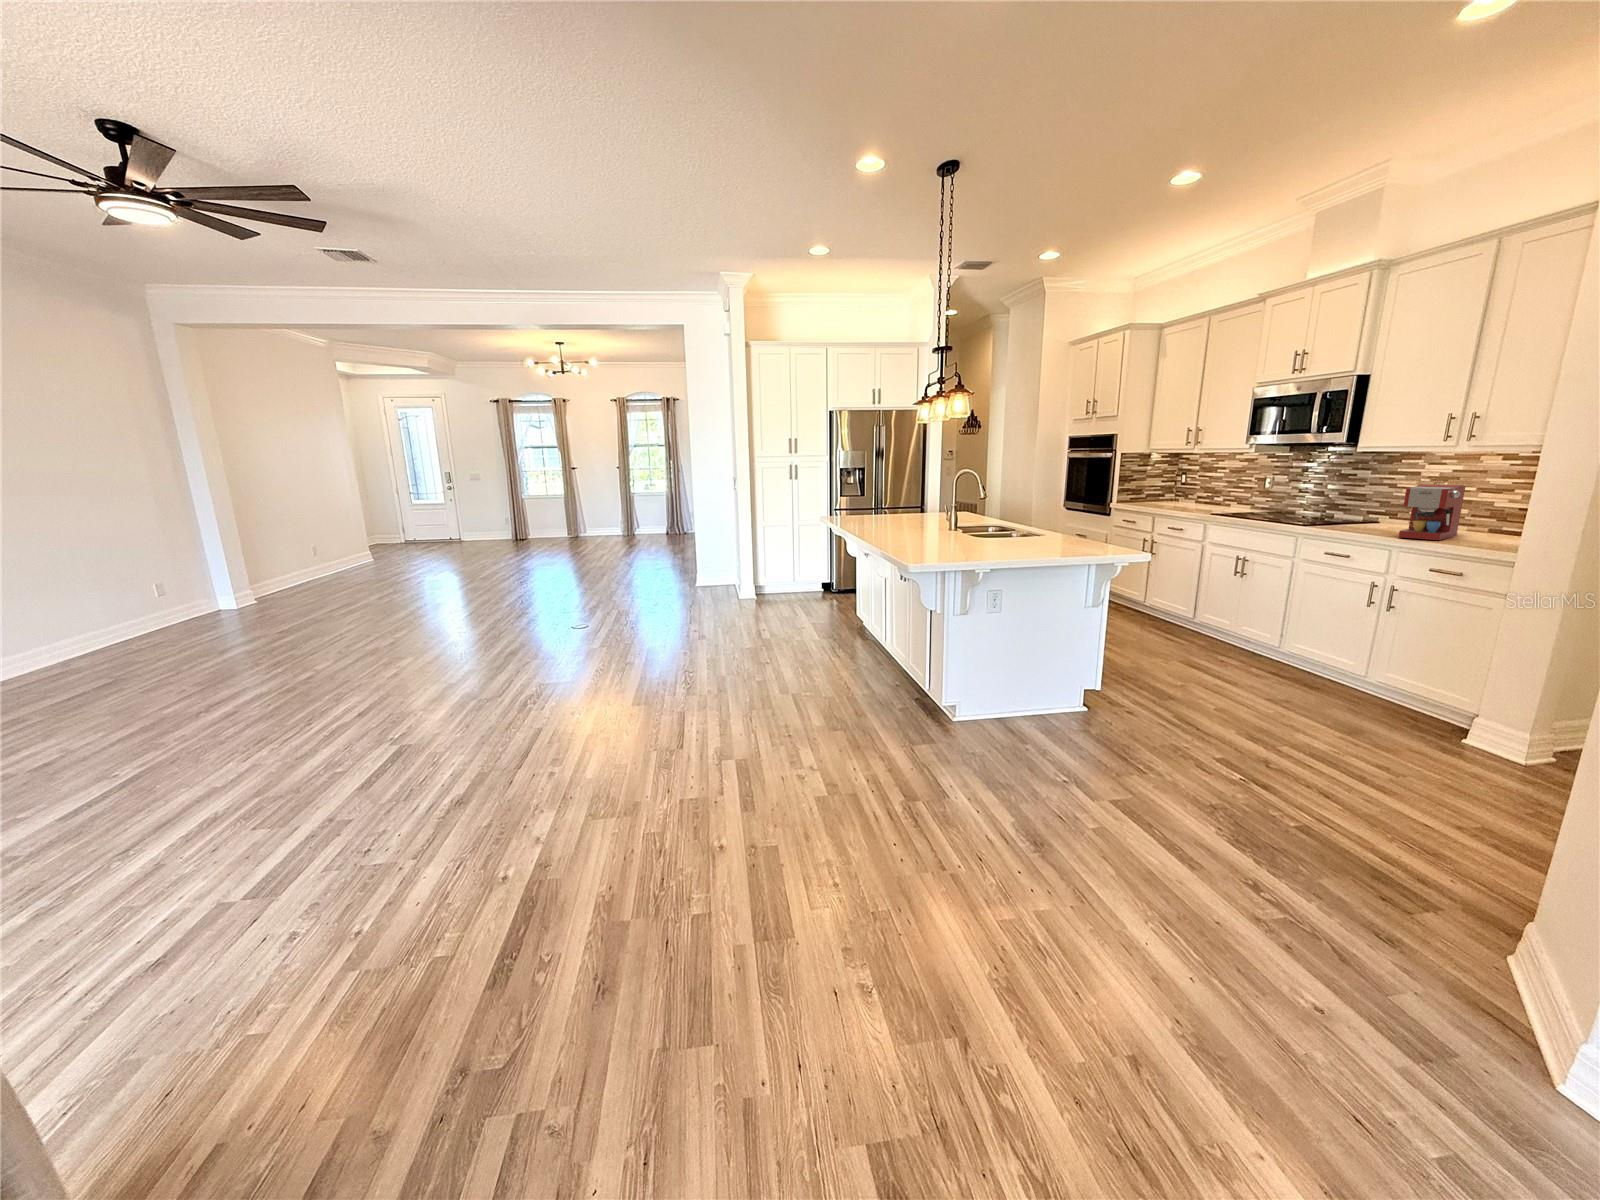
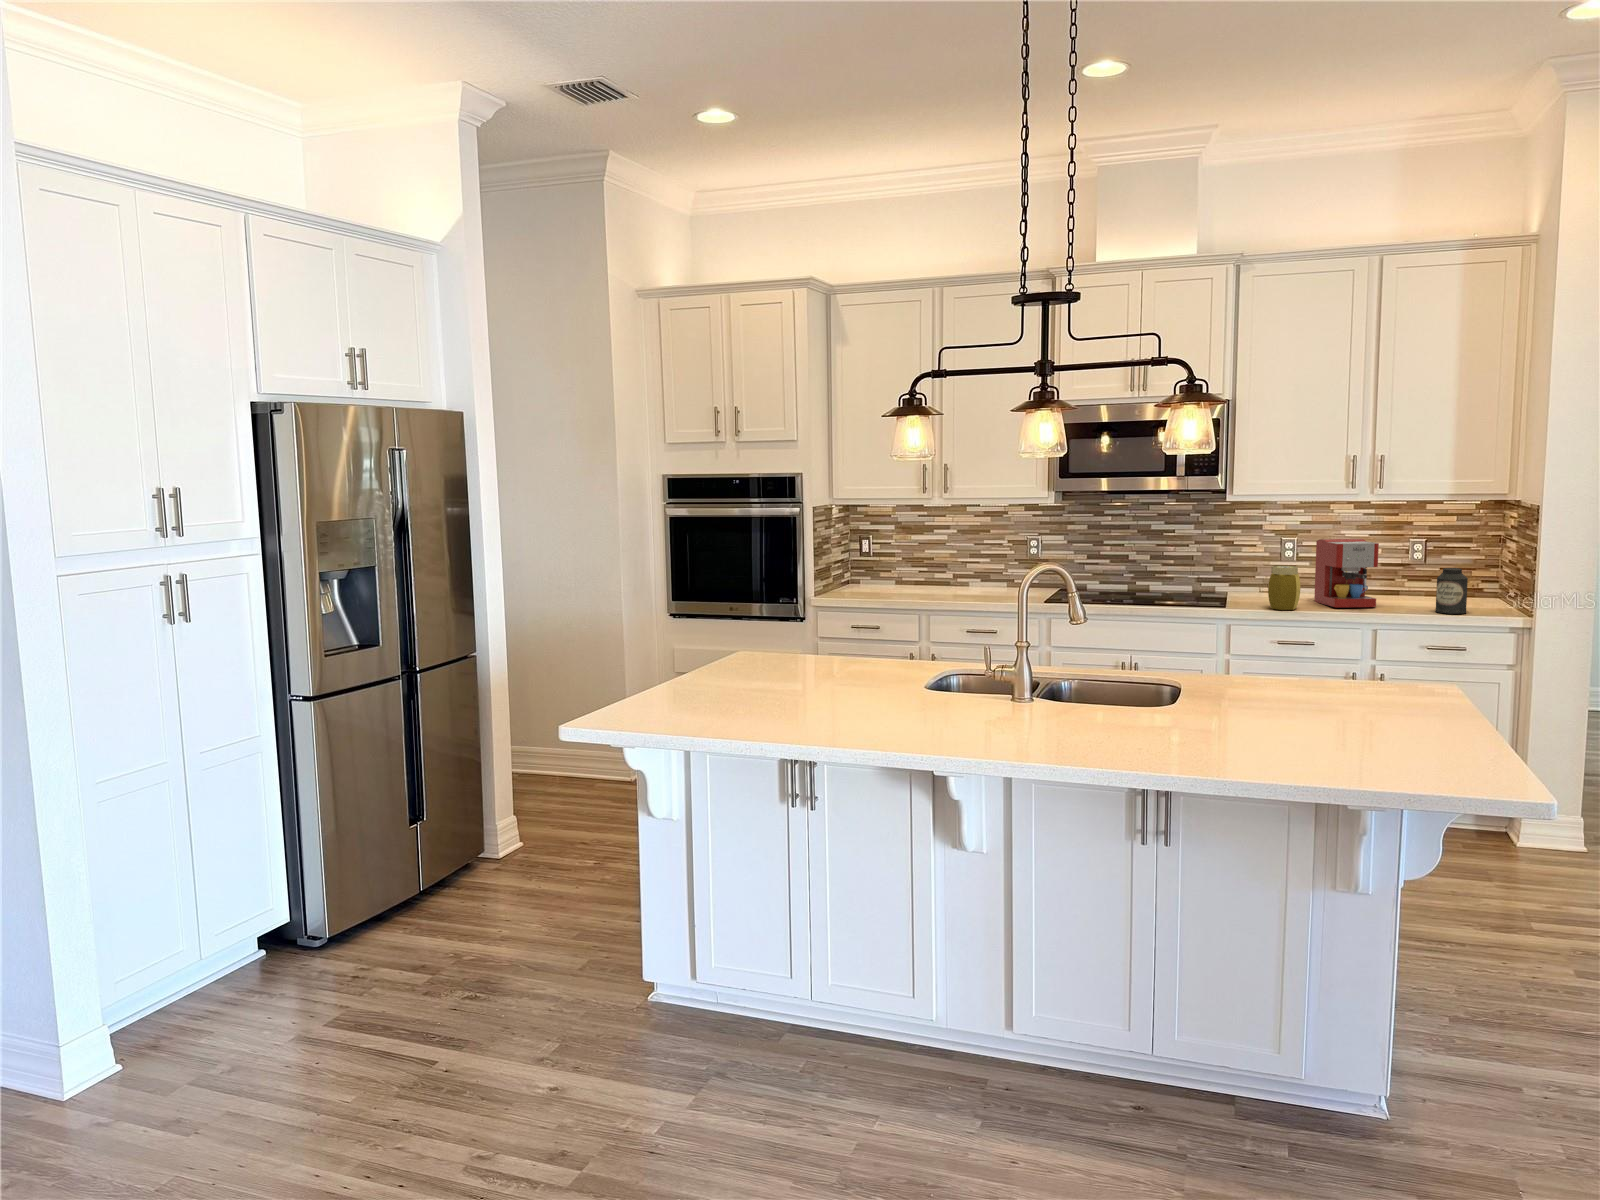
jar: none [1346,503,1374,535] -> present [1268,566,1300,610]
canister: none [1471,512,1509,551] -> present [1435,568,1468,614]

